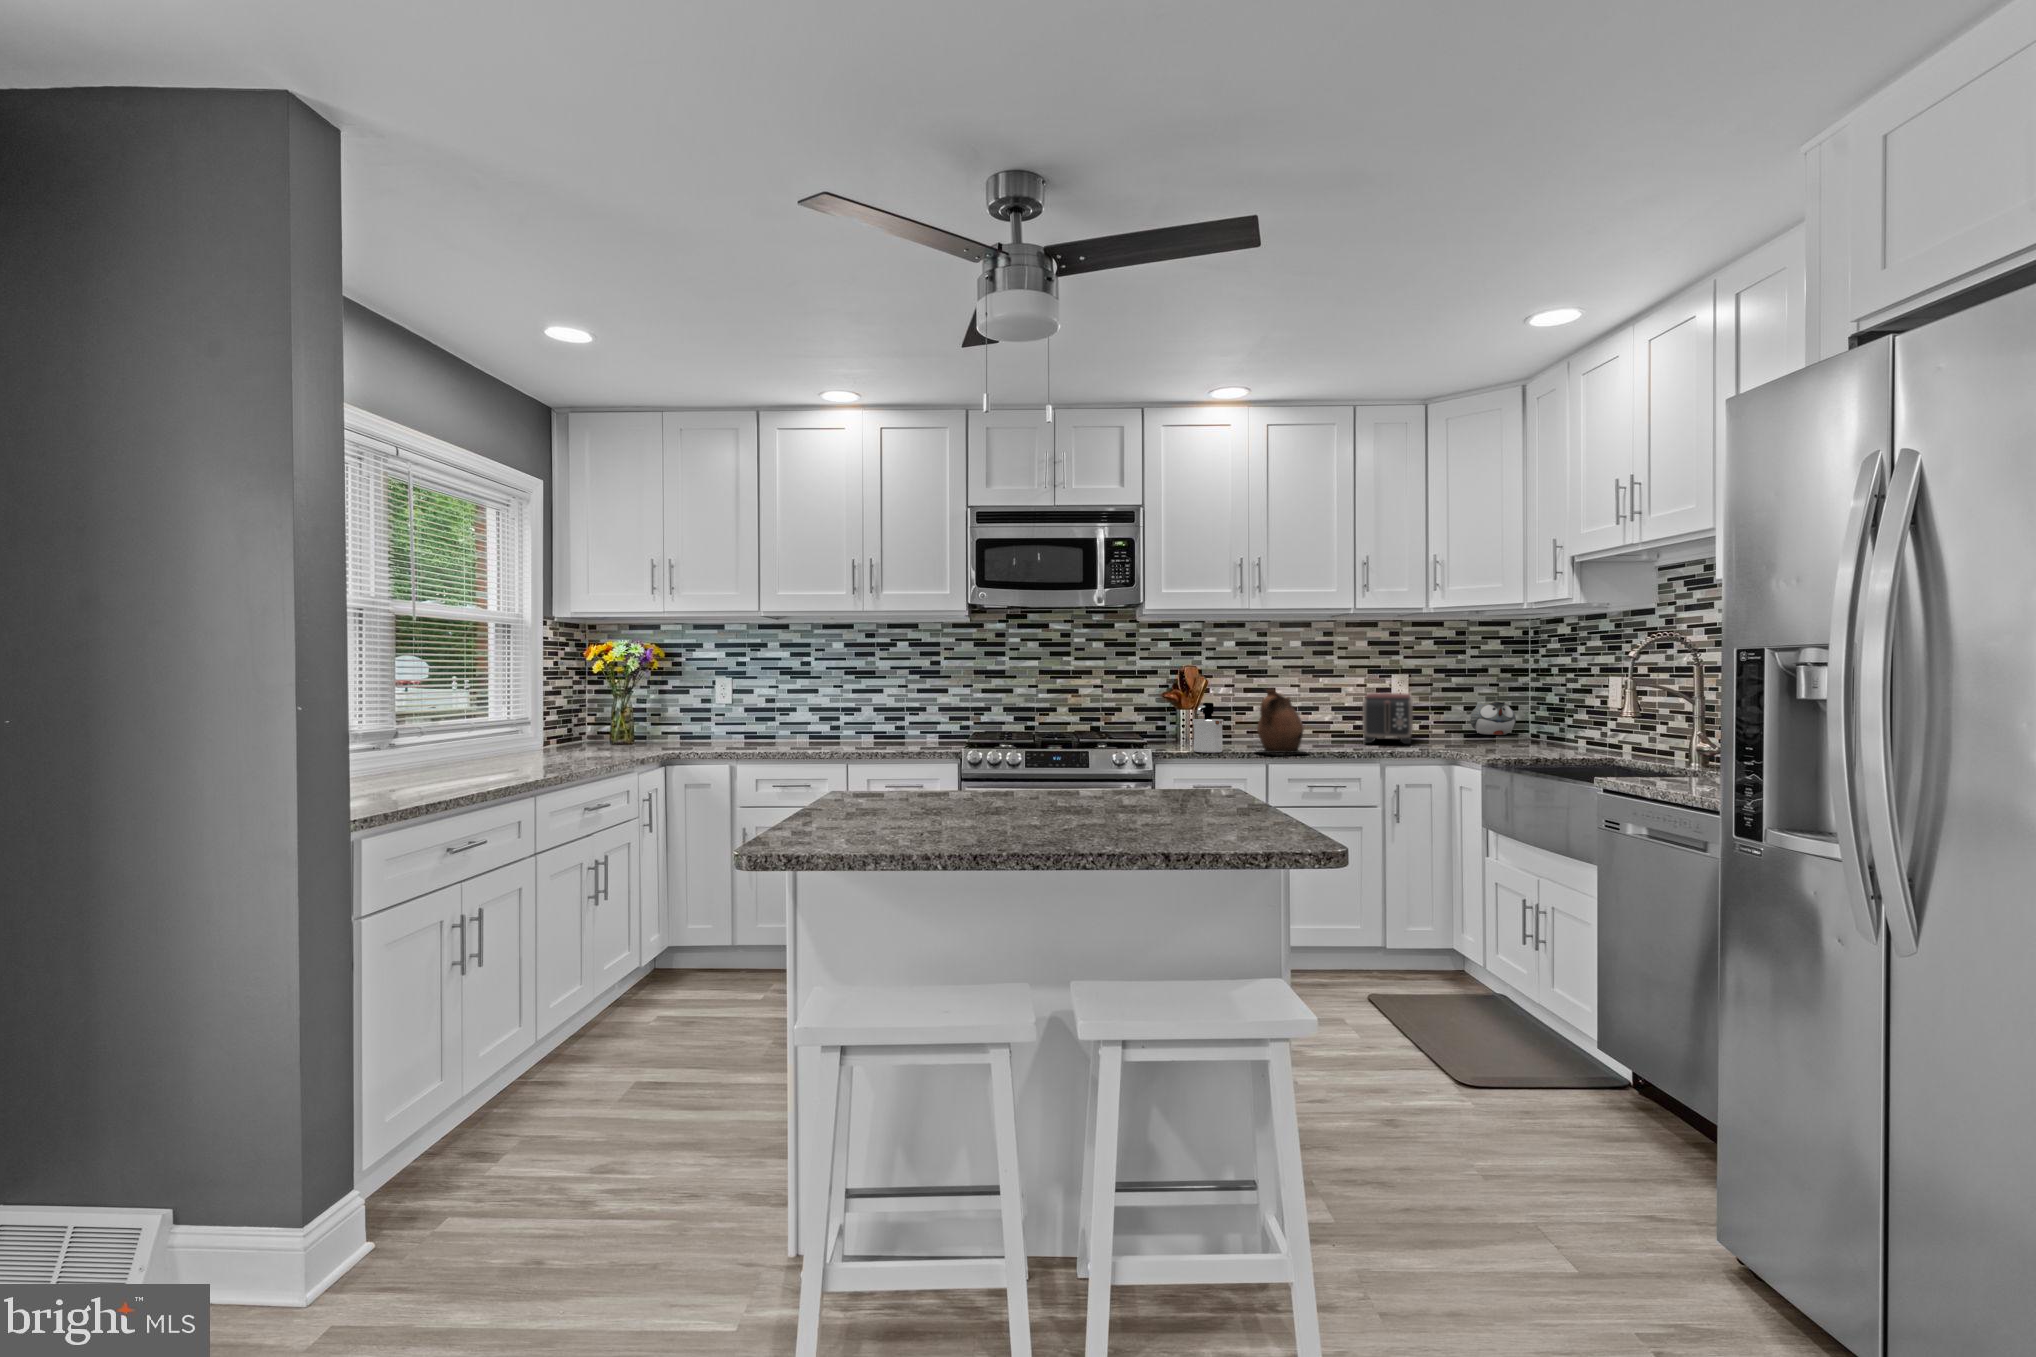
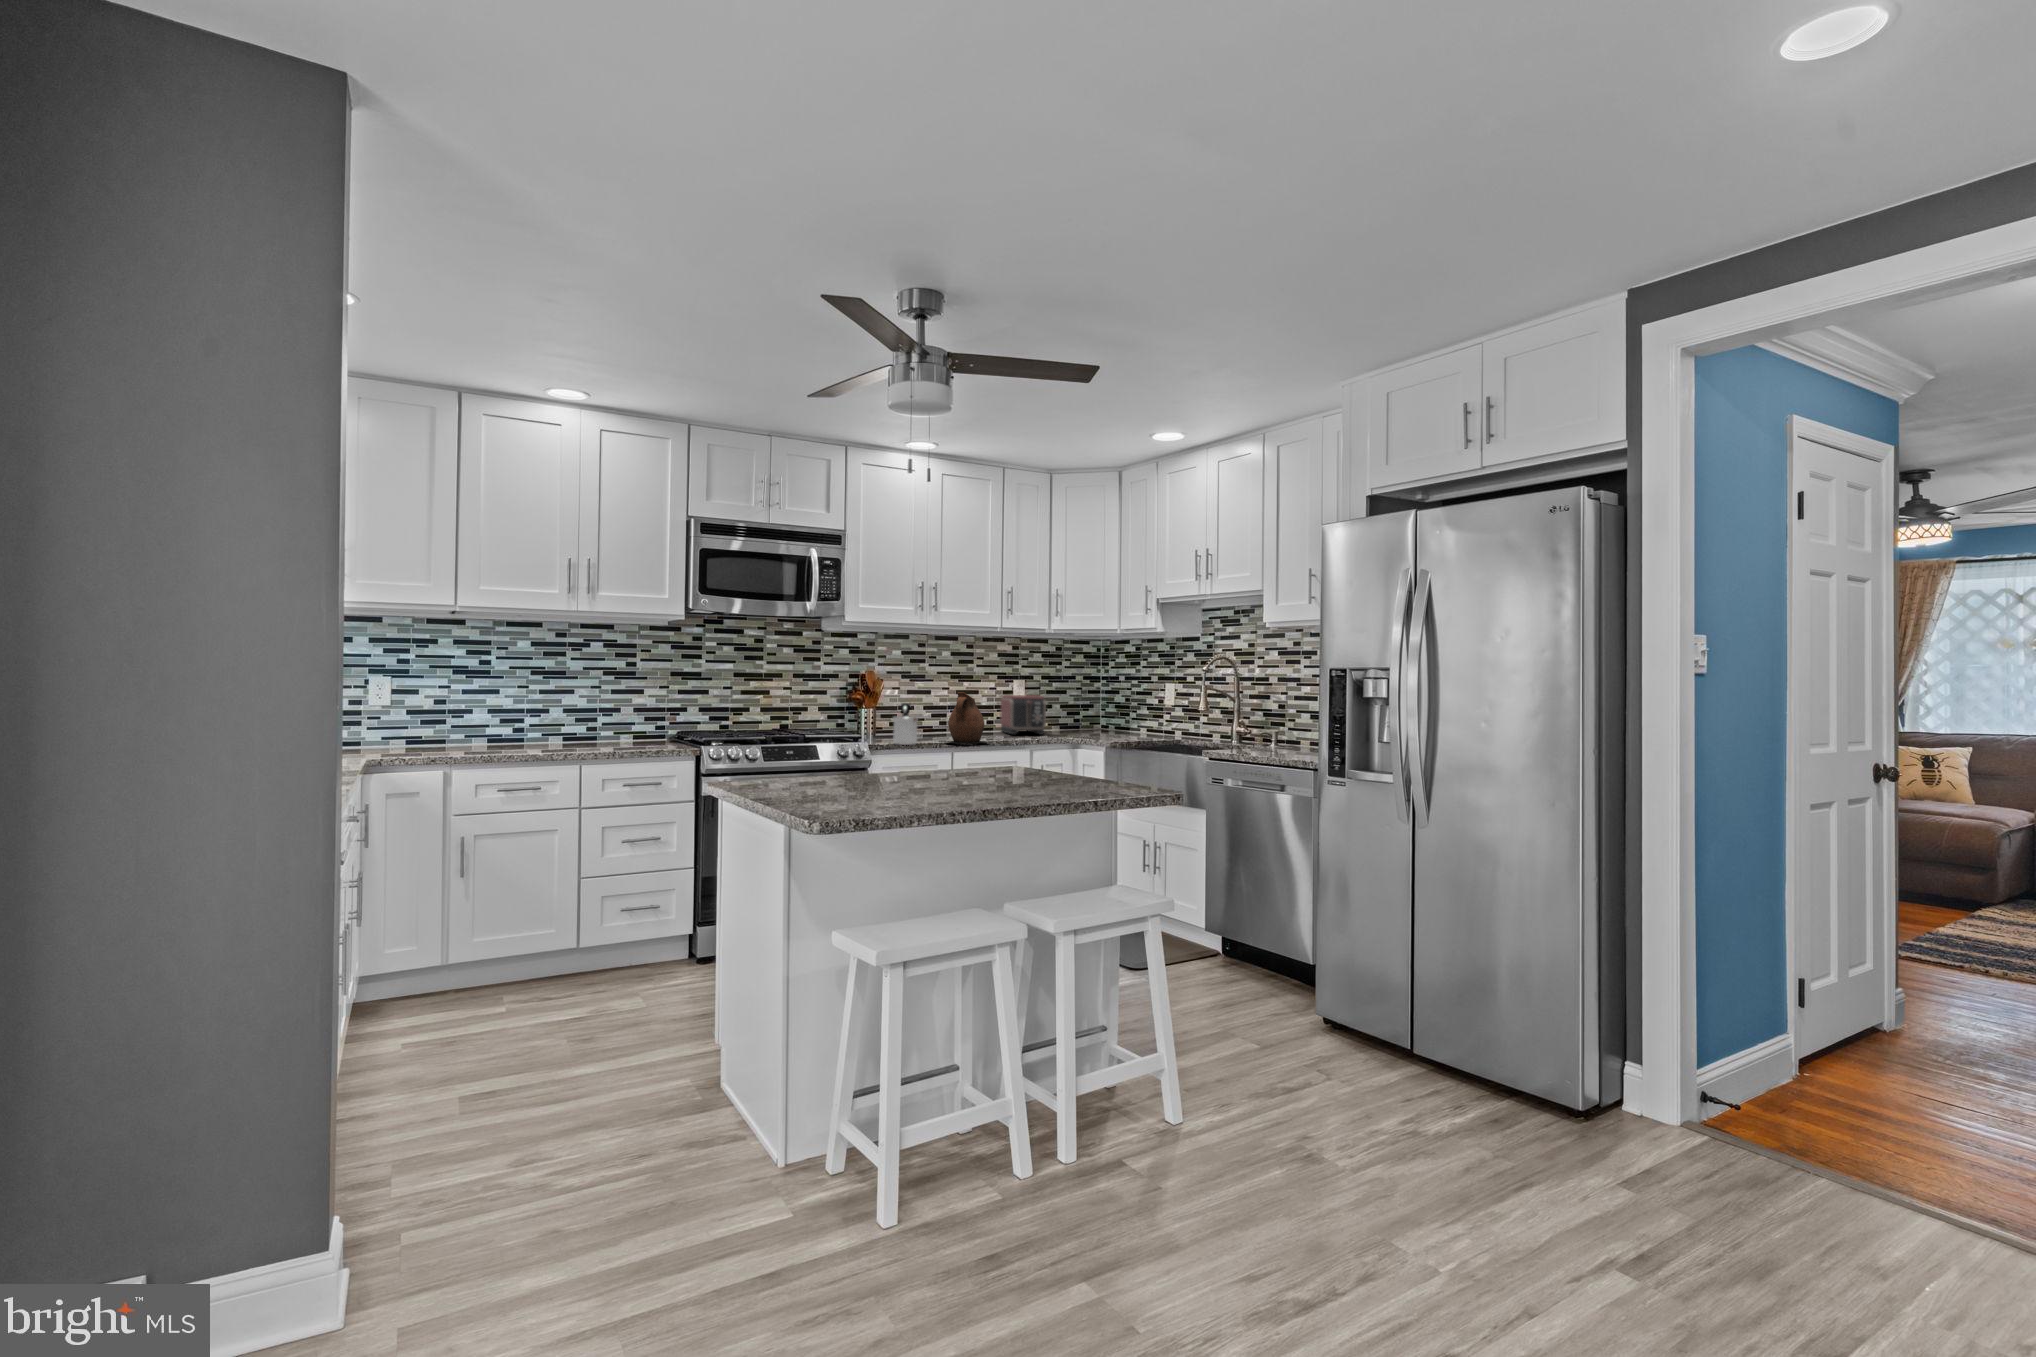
teapot: present [1470,701,1516,735] -> none [1065,701,1096,727]

